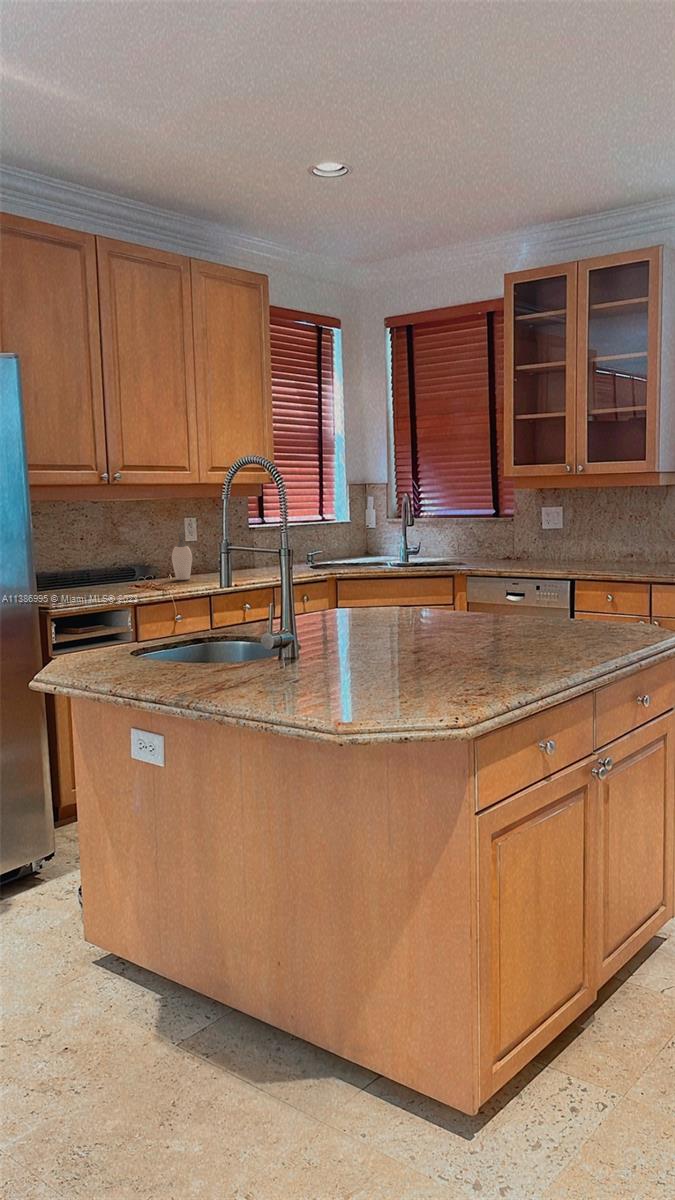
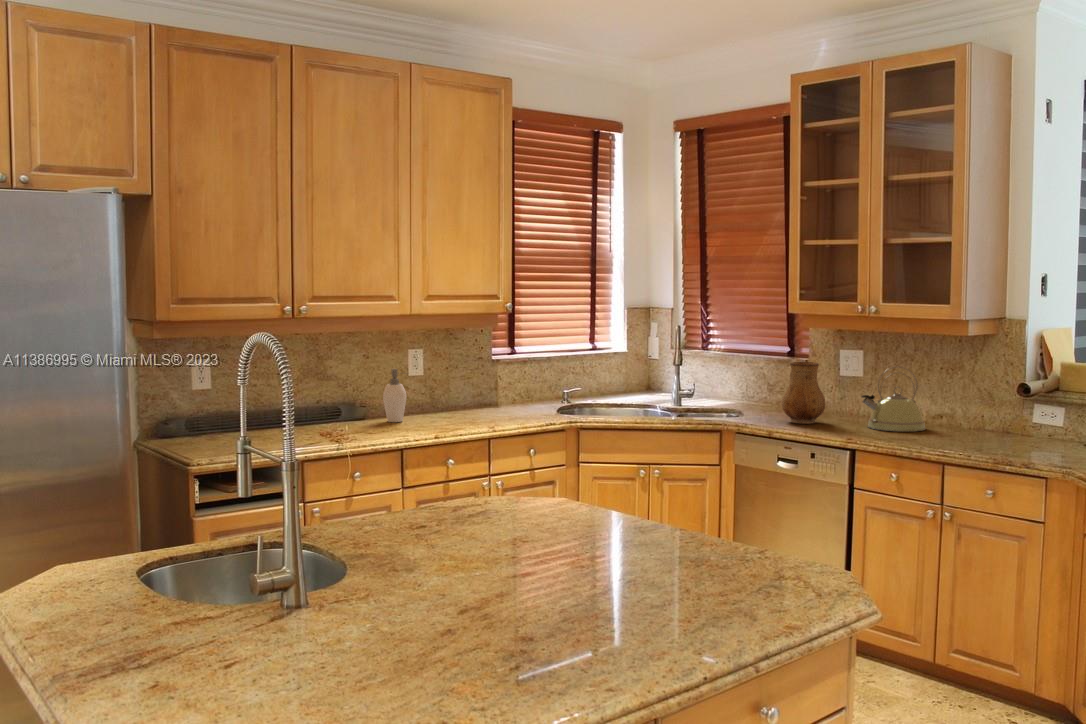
kettle: none [569,515,620,566] -> present [861,366,925,432]
ceramic pitcher: none [505,516,540,566] -> present [782,362,825,424]

